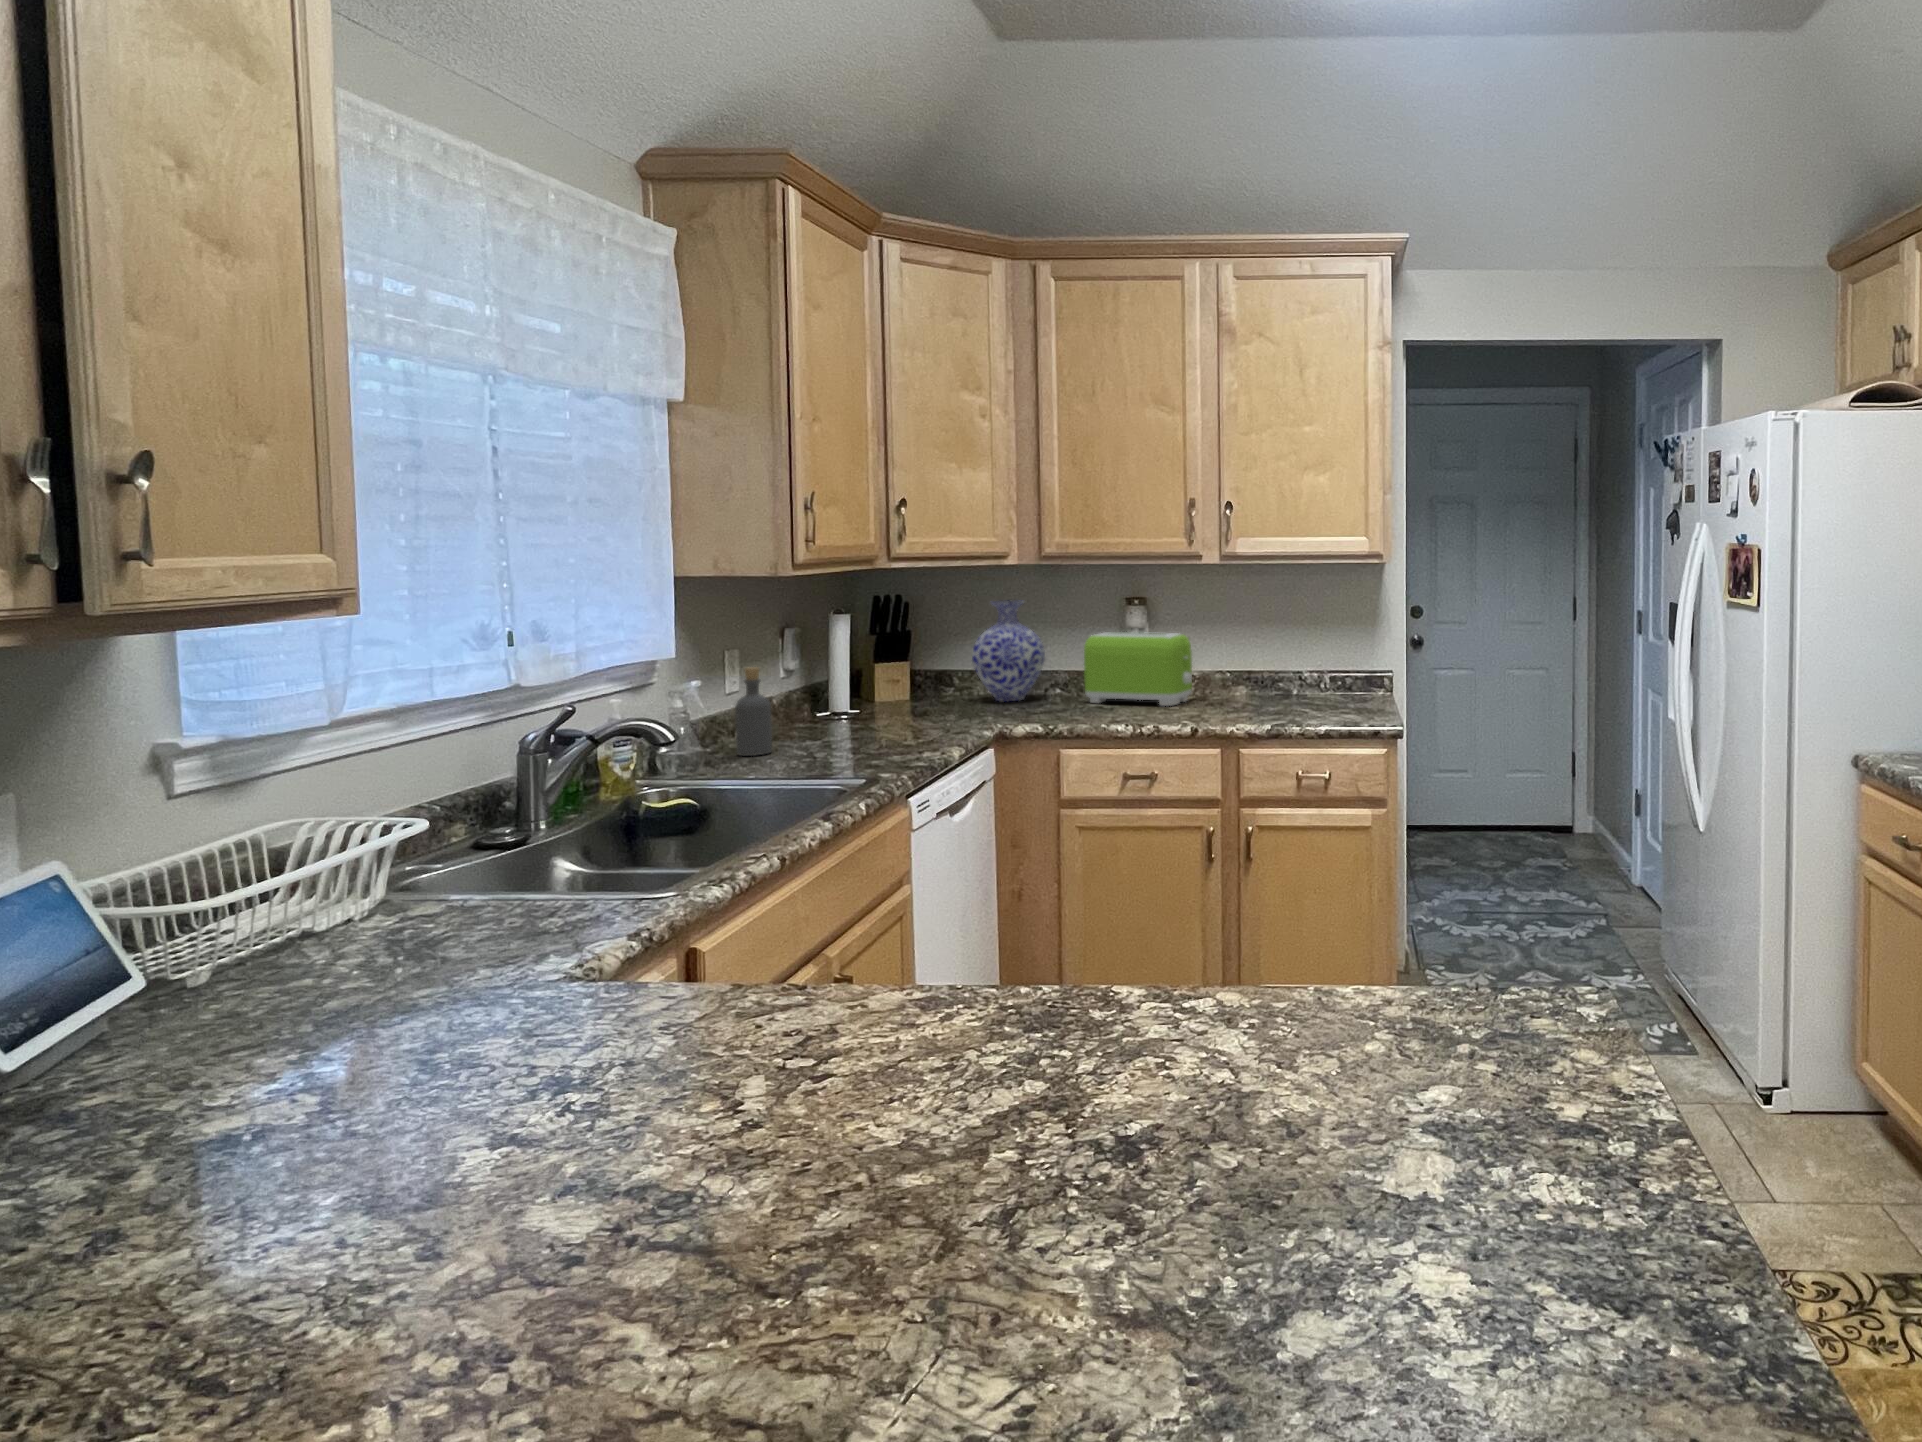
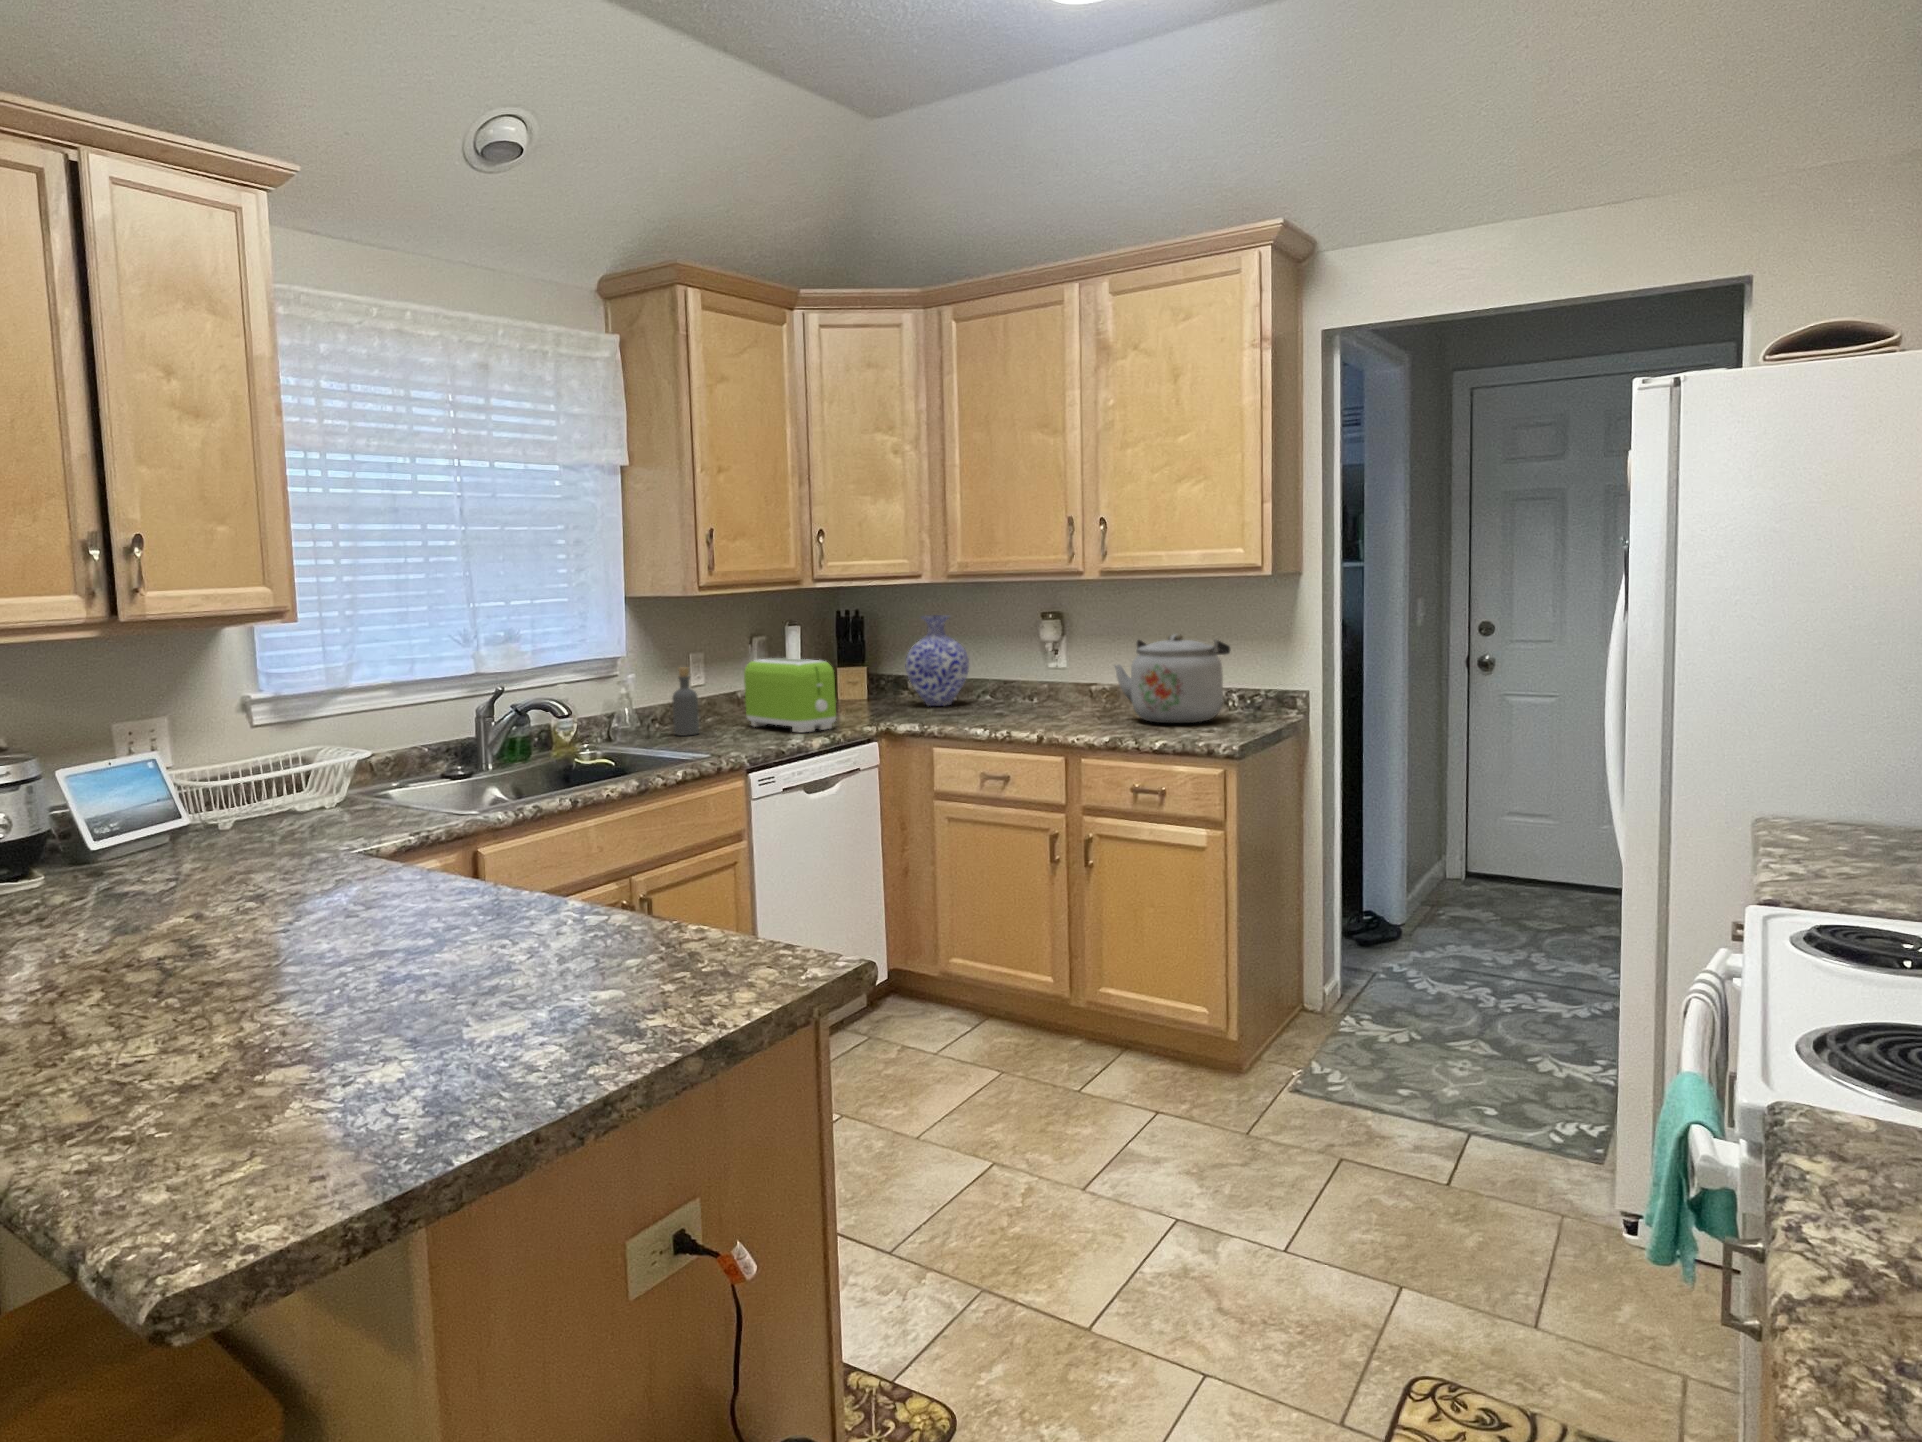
kettle: none [1234,619,1341,708] -> present [1115,634,1230,723]
toaster: present [1084,632,1192,706] -> present [744,658,836,732]

